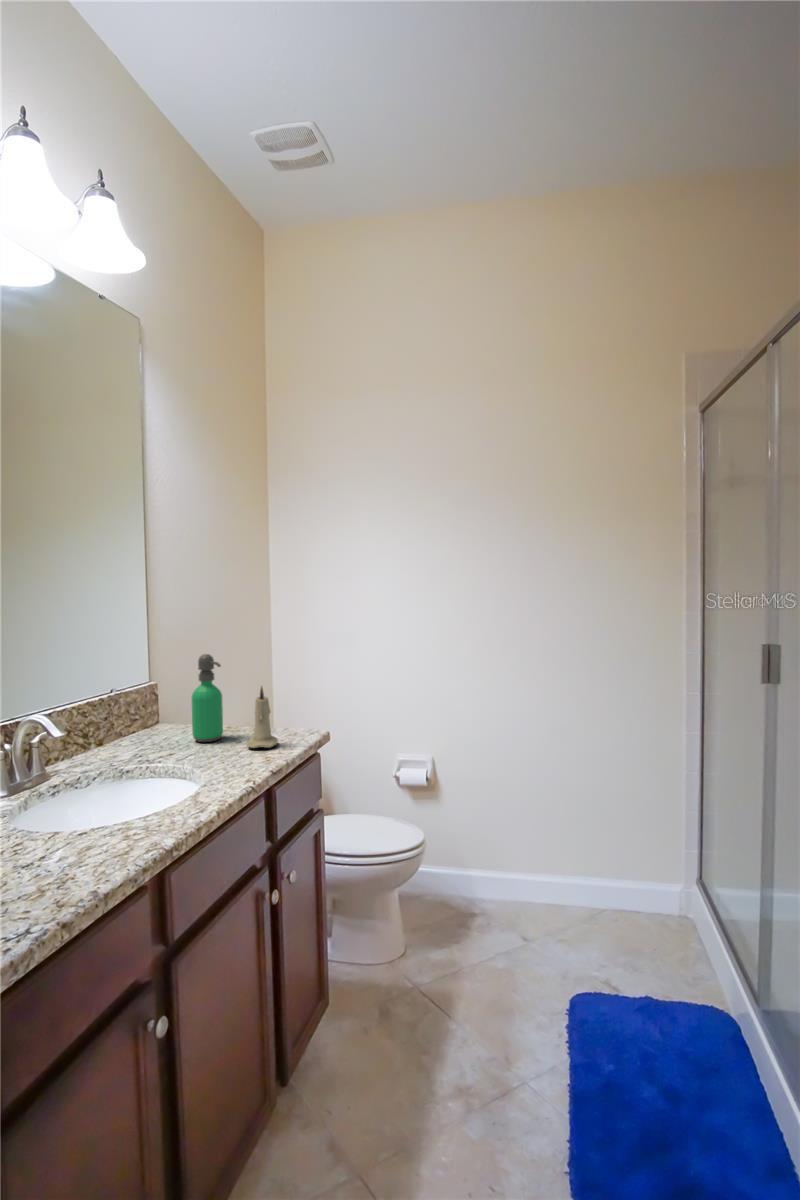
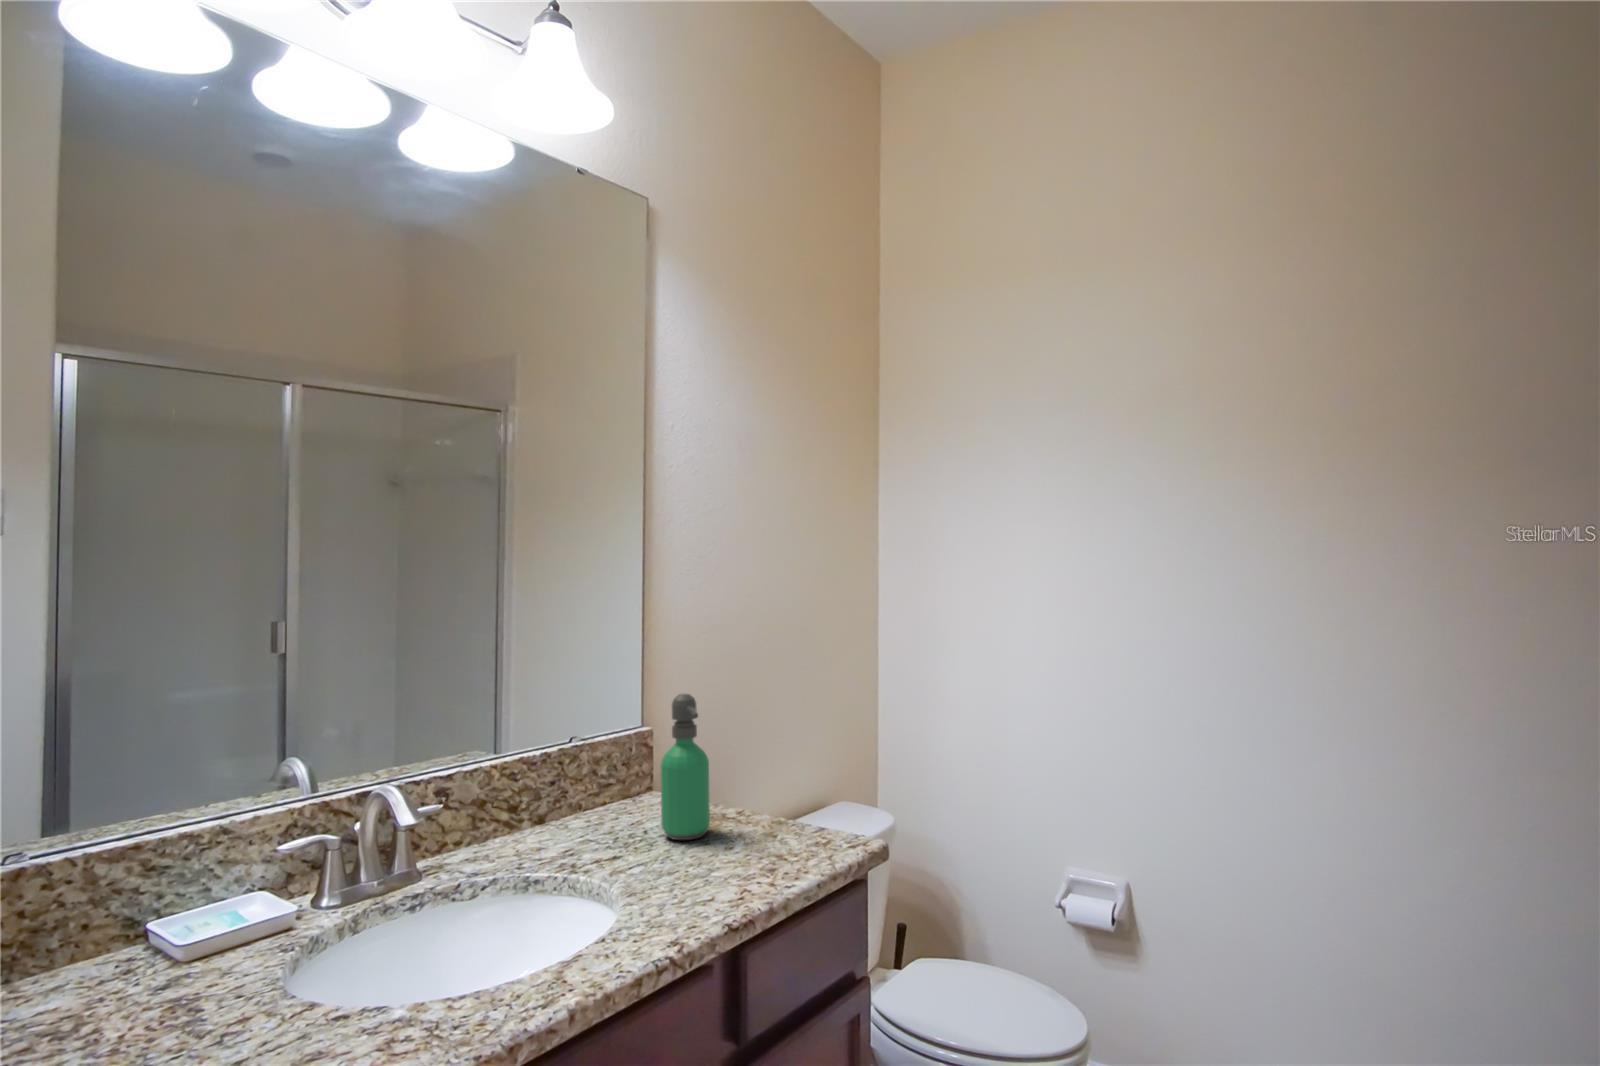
candle: present [246,687,277,748] -> none [725,756,782,869]

